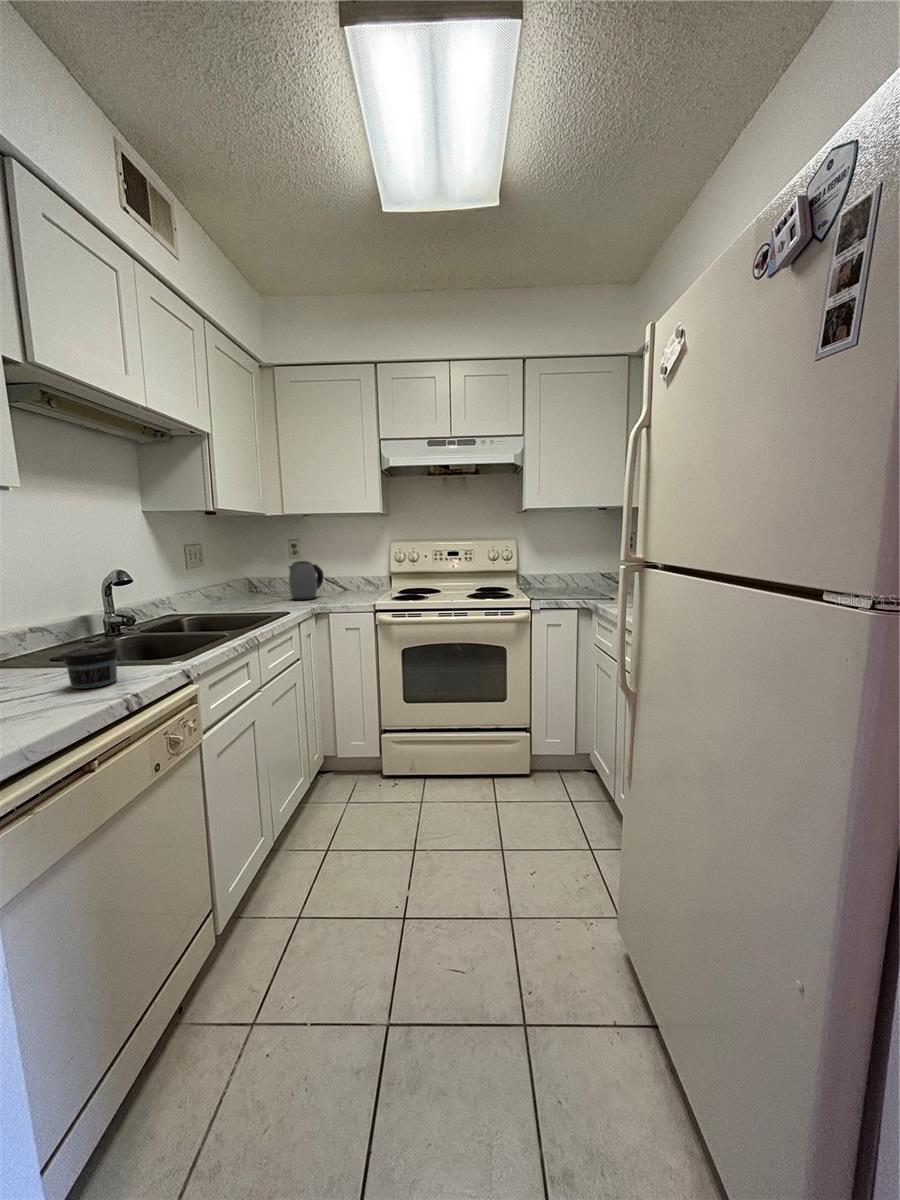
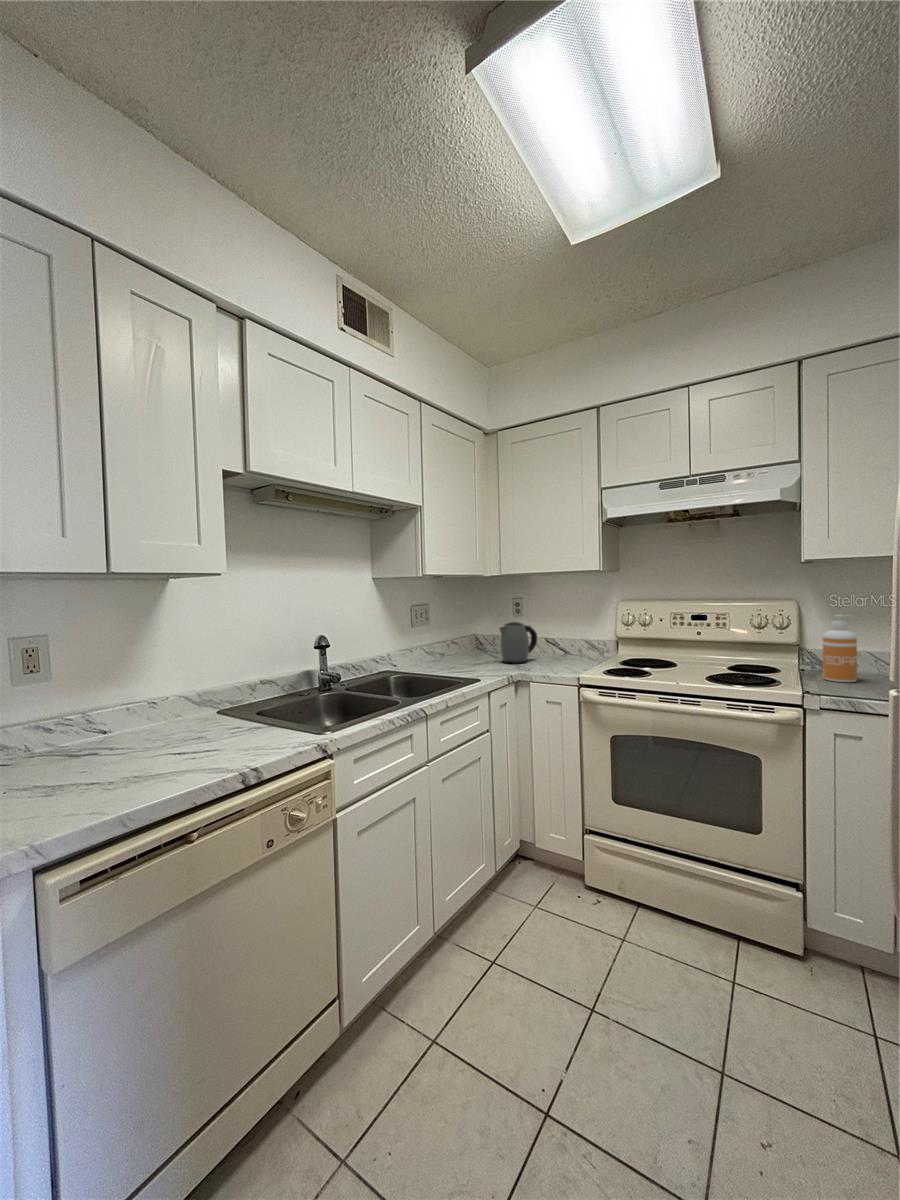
soap dispenser: none [535,547,553,593] -> present [823,615,857,682]
jar: present [64,646,118,689] -> none [221,713,263,754]

